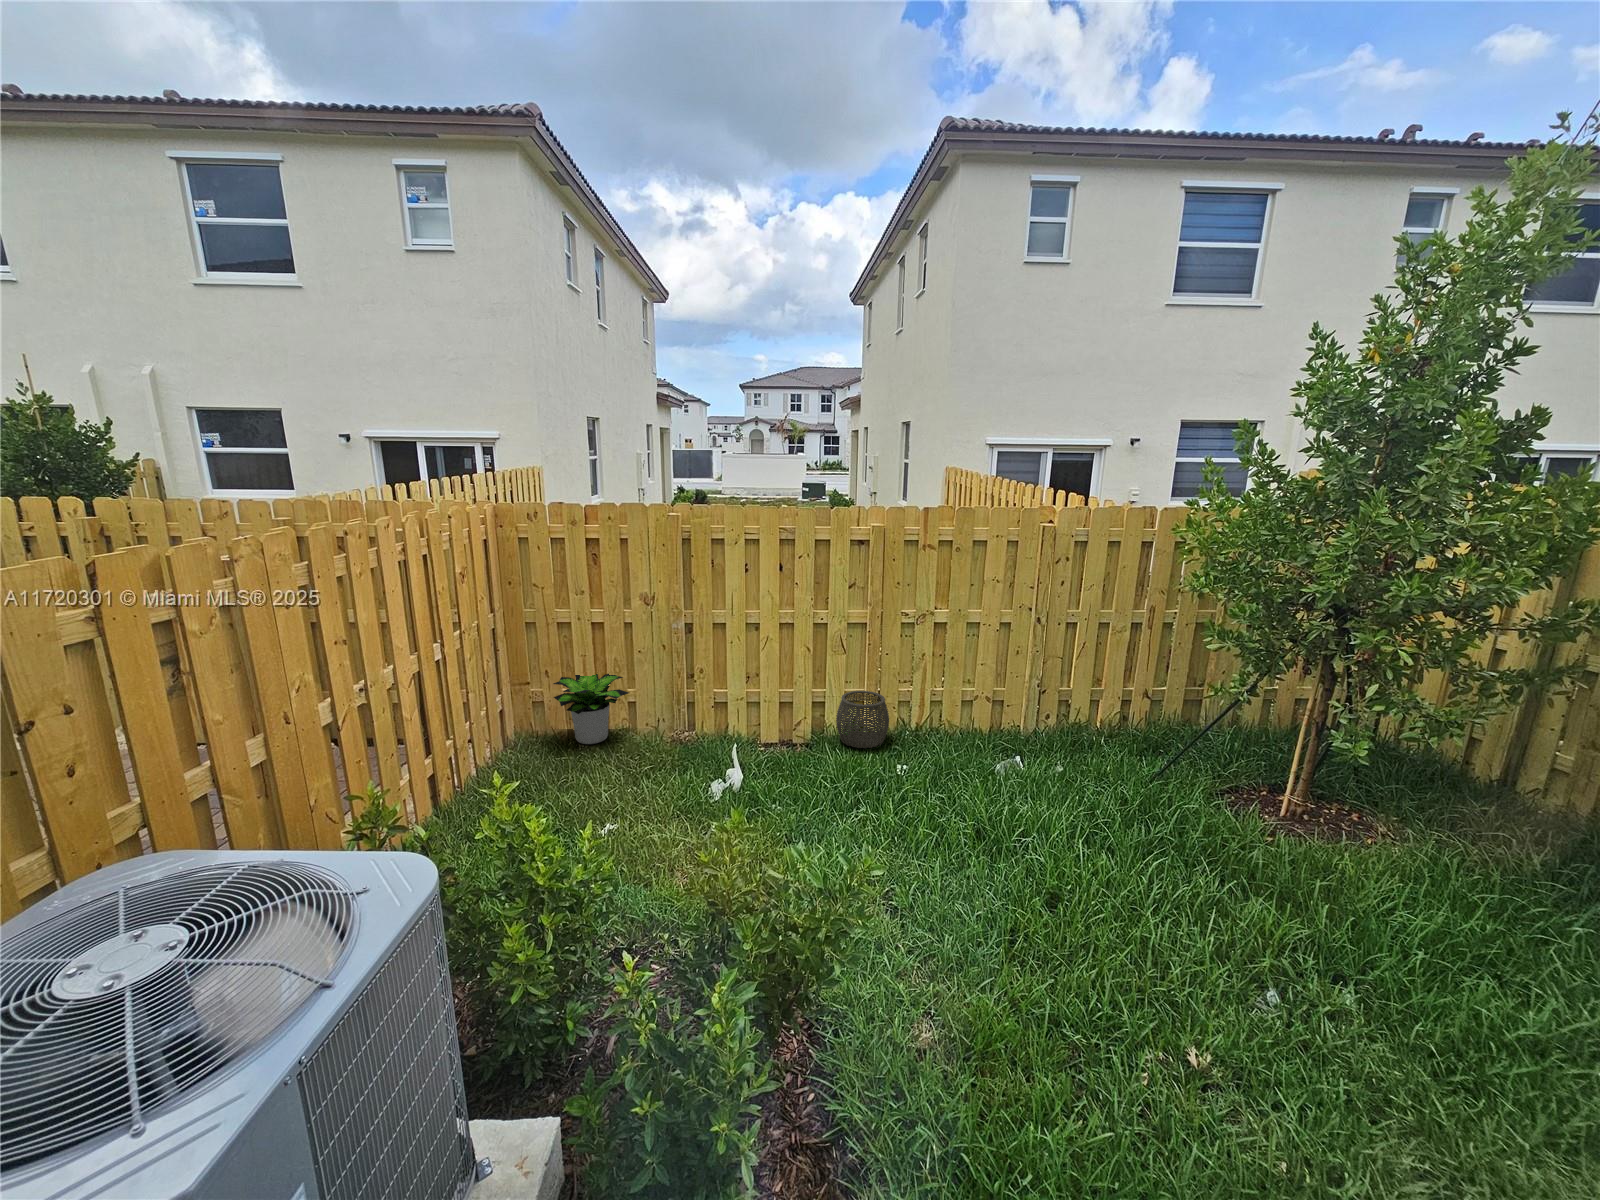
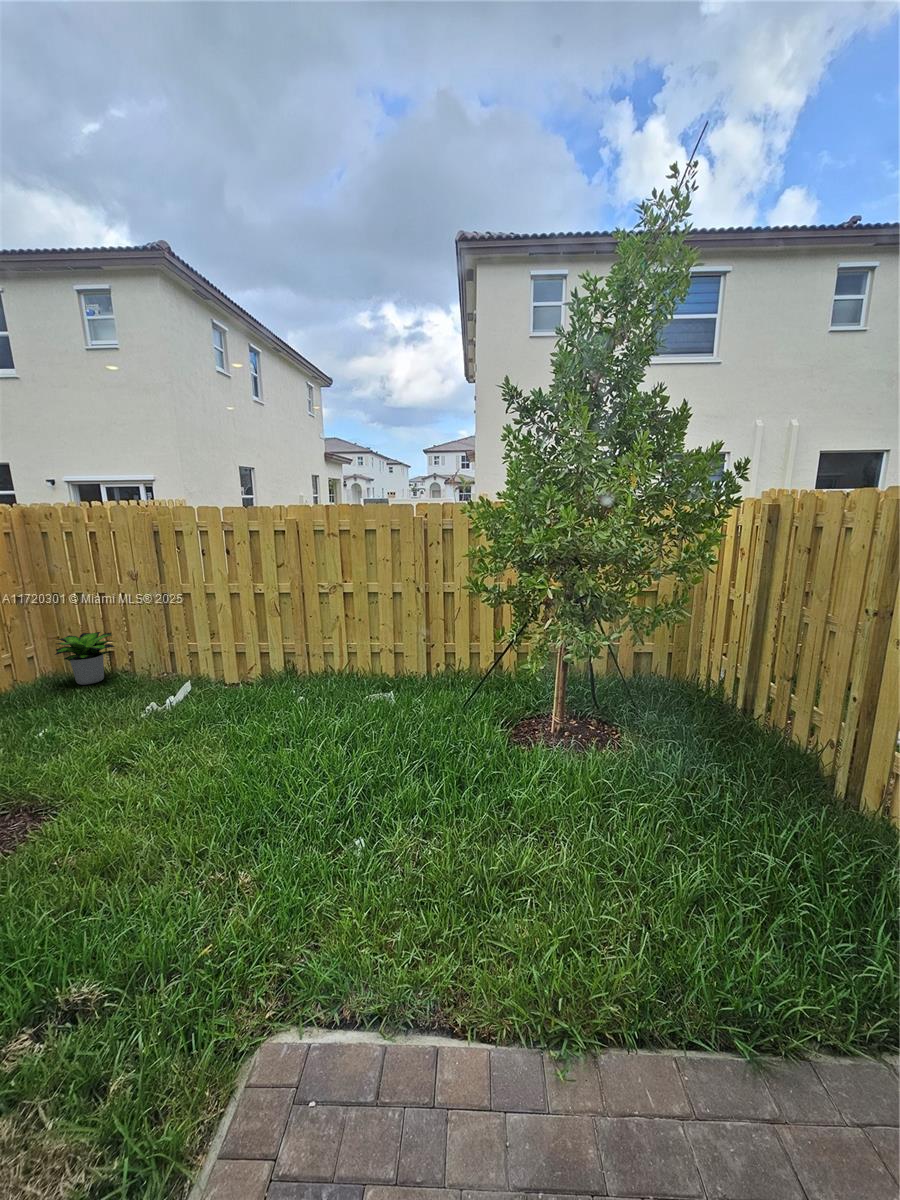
woven basket: present [836,691,889,748] -> none [263,644,307,687]

